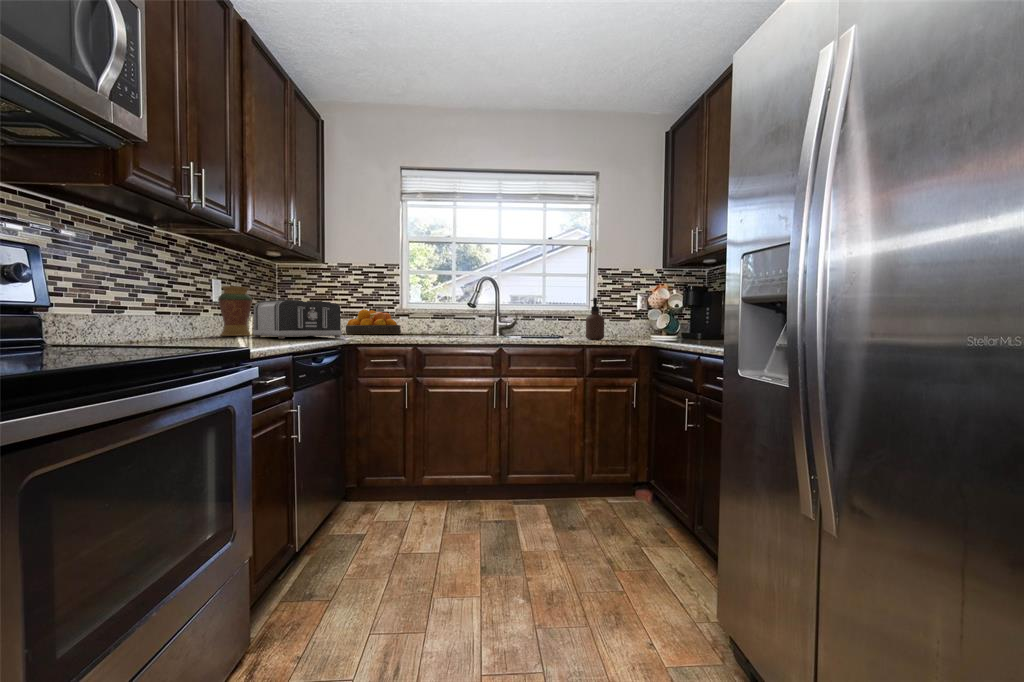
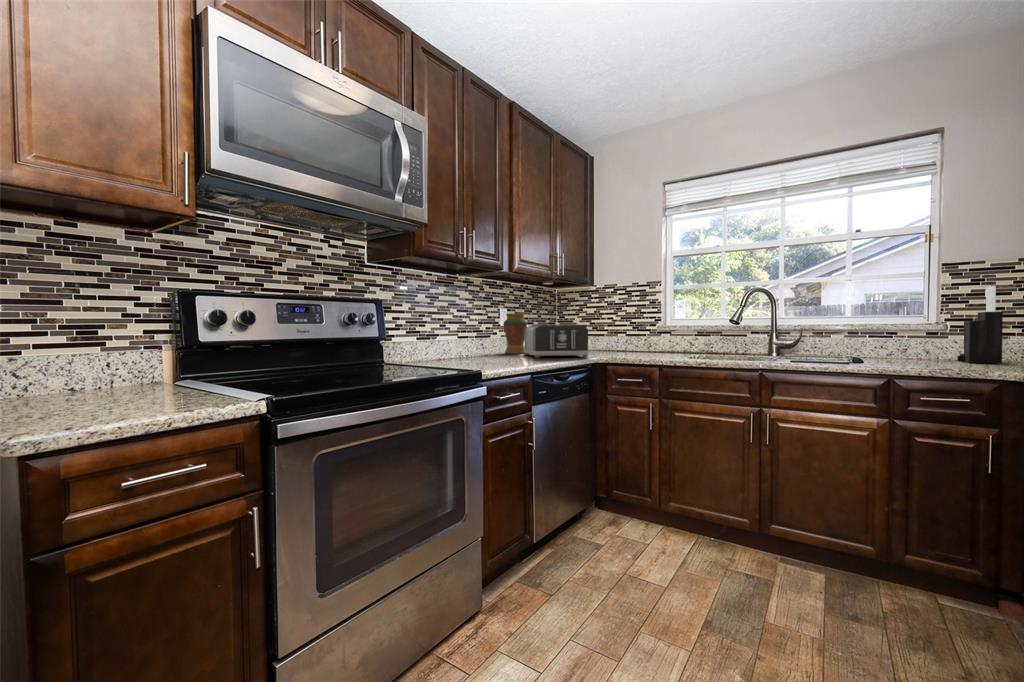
knife block: none [607,286,630,338] -> present [957,286,1003,363]
soap dispenser: present [586,298,604,340] -> none [901,308,935,366]
fruit bowl: present [346,309,401,334] -> none [608,328,662,352]

